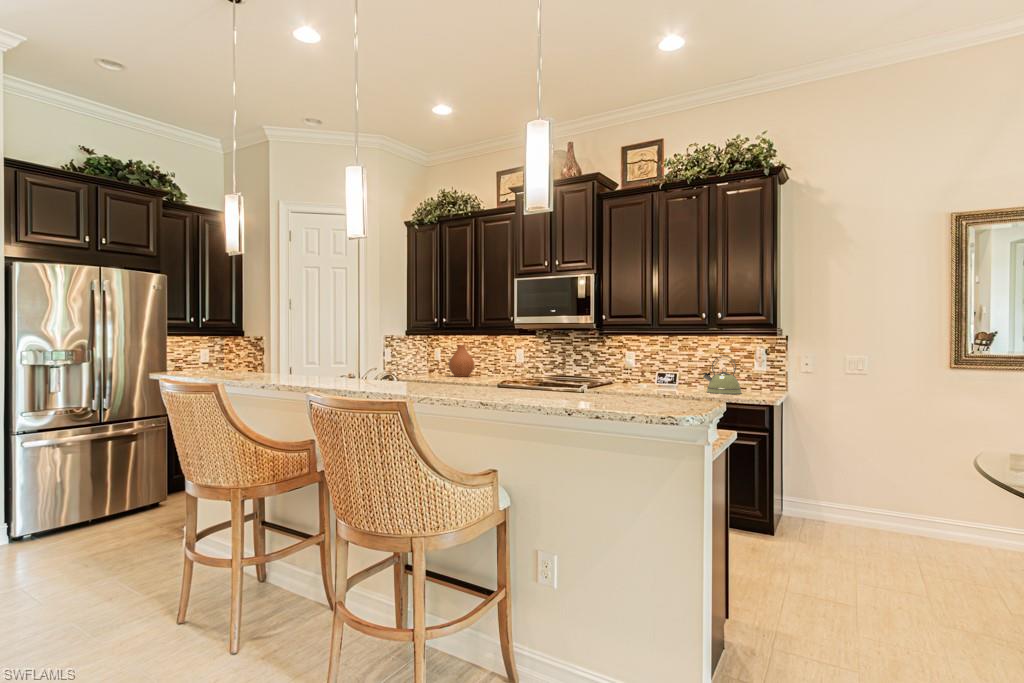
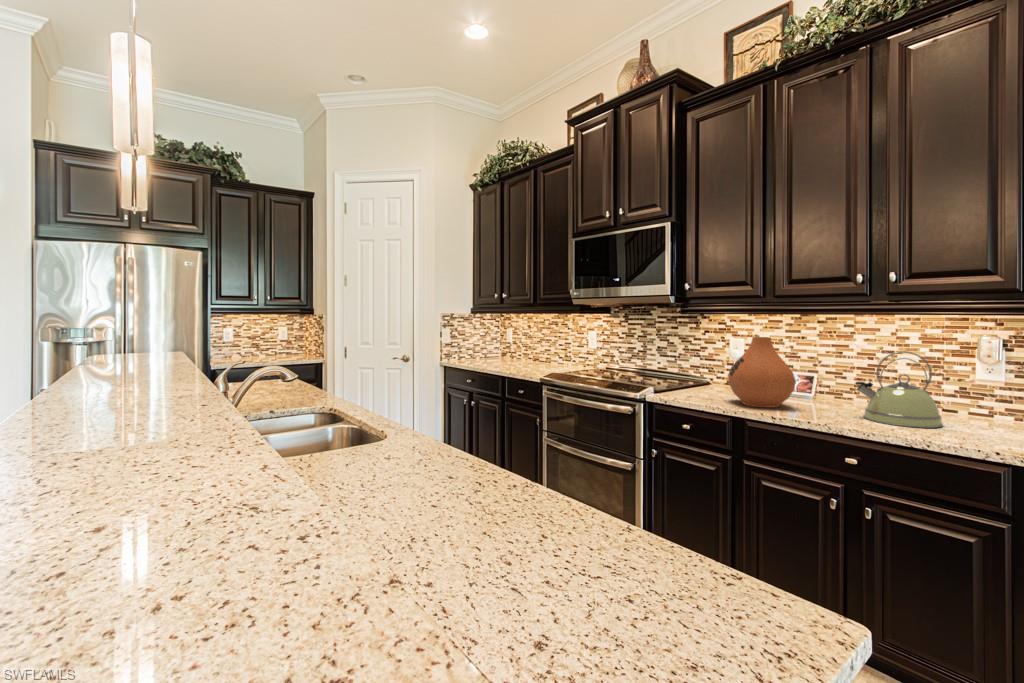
vase: present [449,345,474,377] -> present [728,337,796,408]

